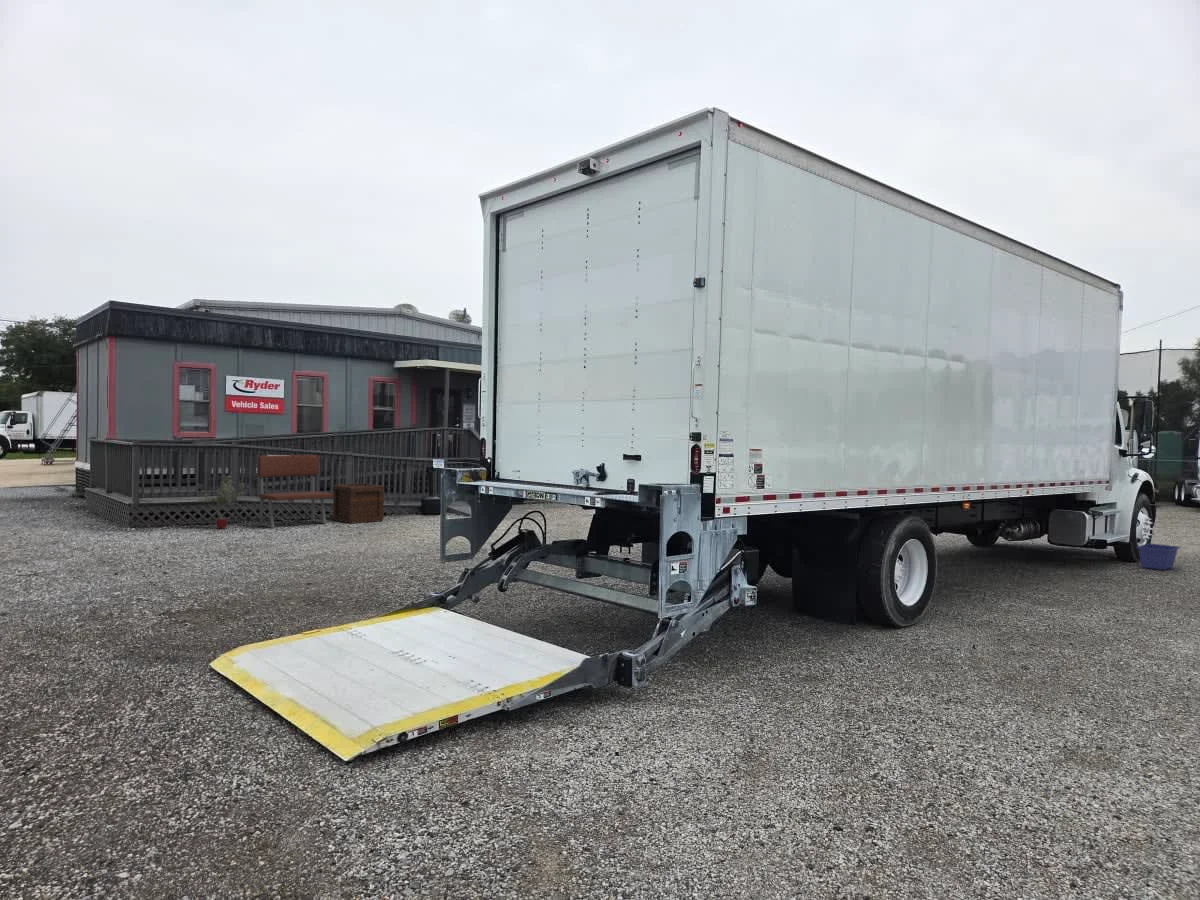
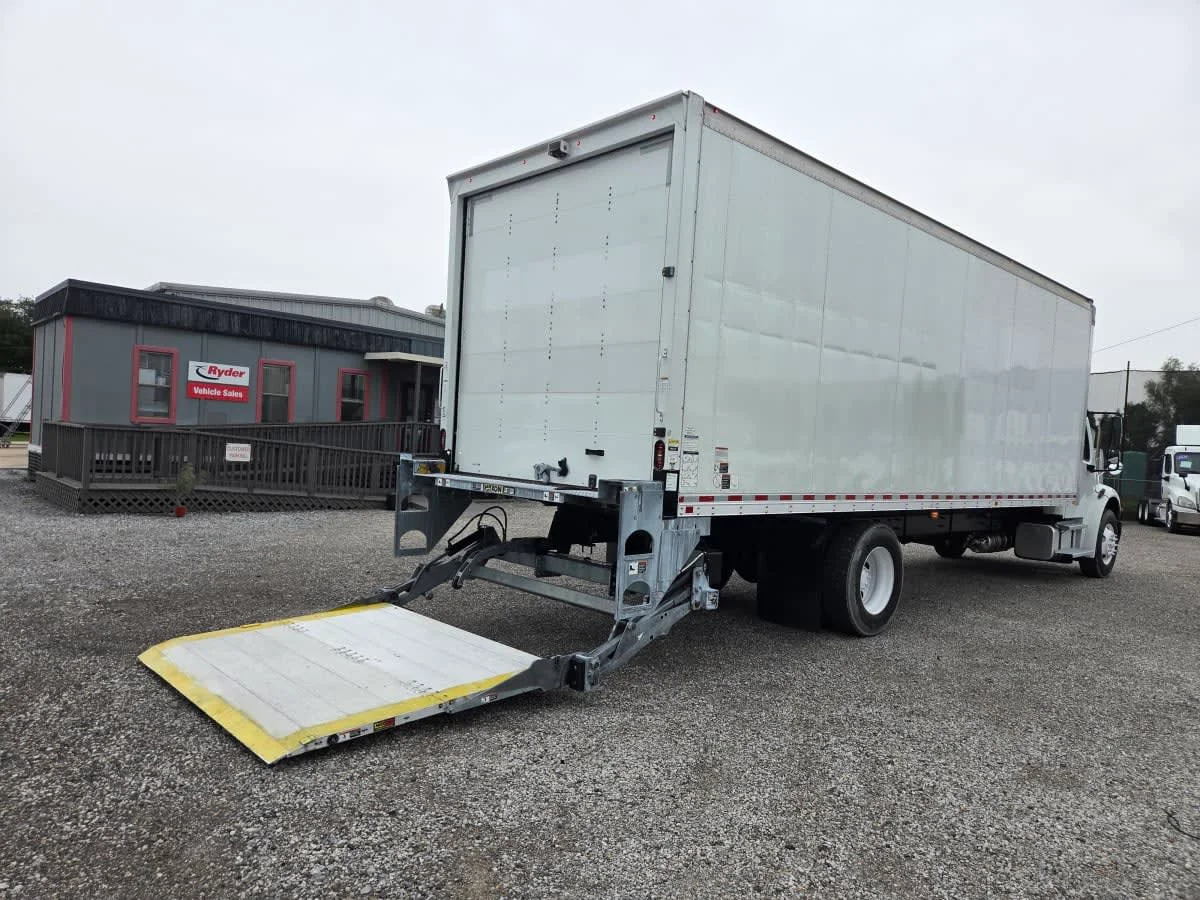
bench: present [258,455,333,528] -> none [220,444,298,518]
wooden crate: present [333,483,384,524] -> none [297,476,350,516]
storage bin: present [1137,543,1180,570] -> none [1094,559,1137,586]

